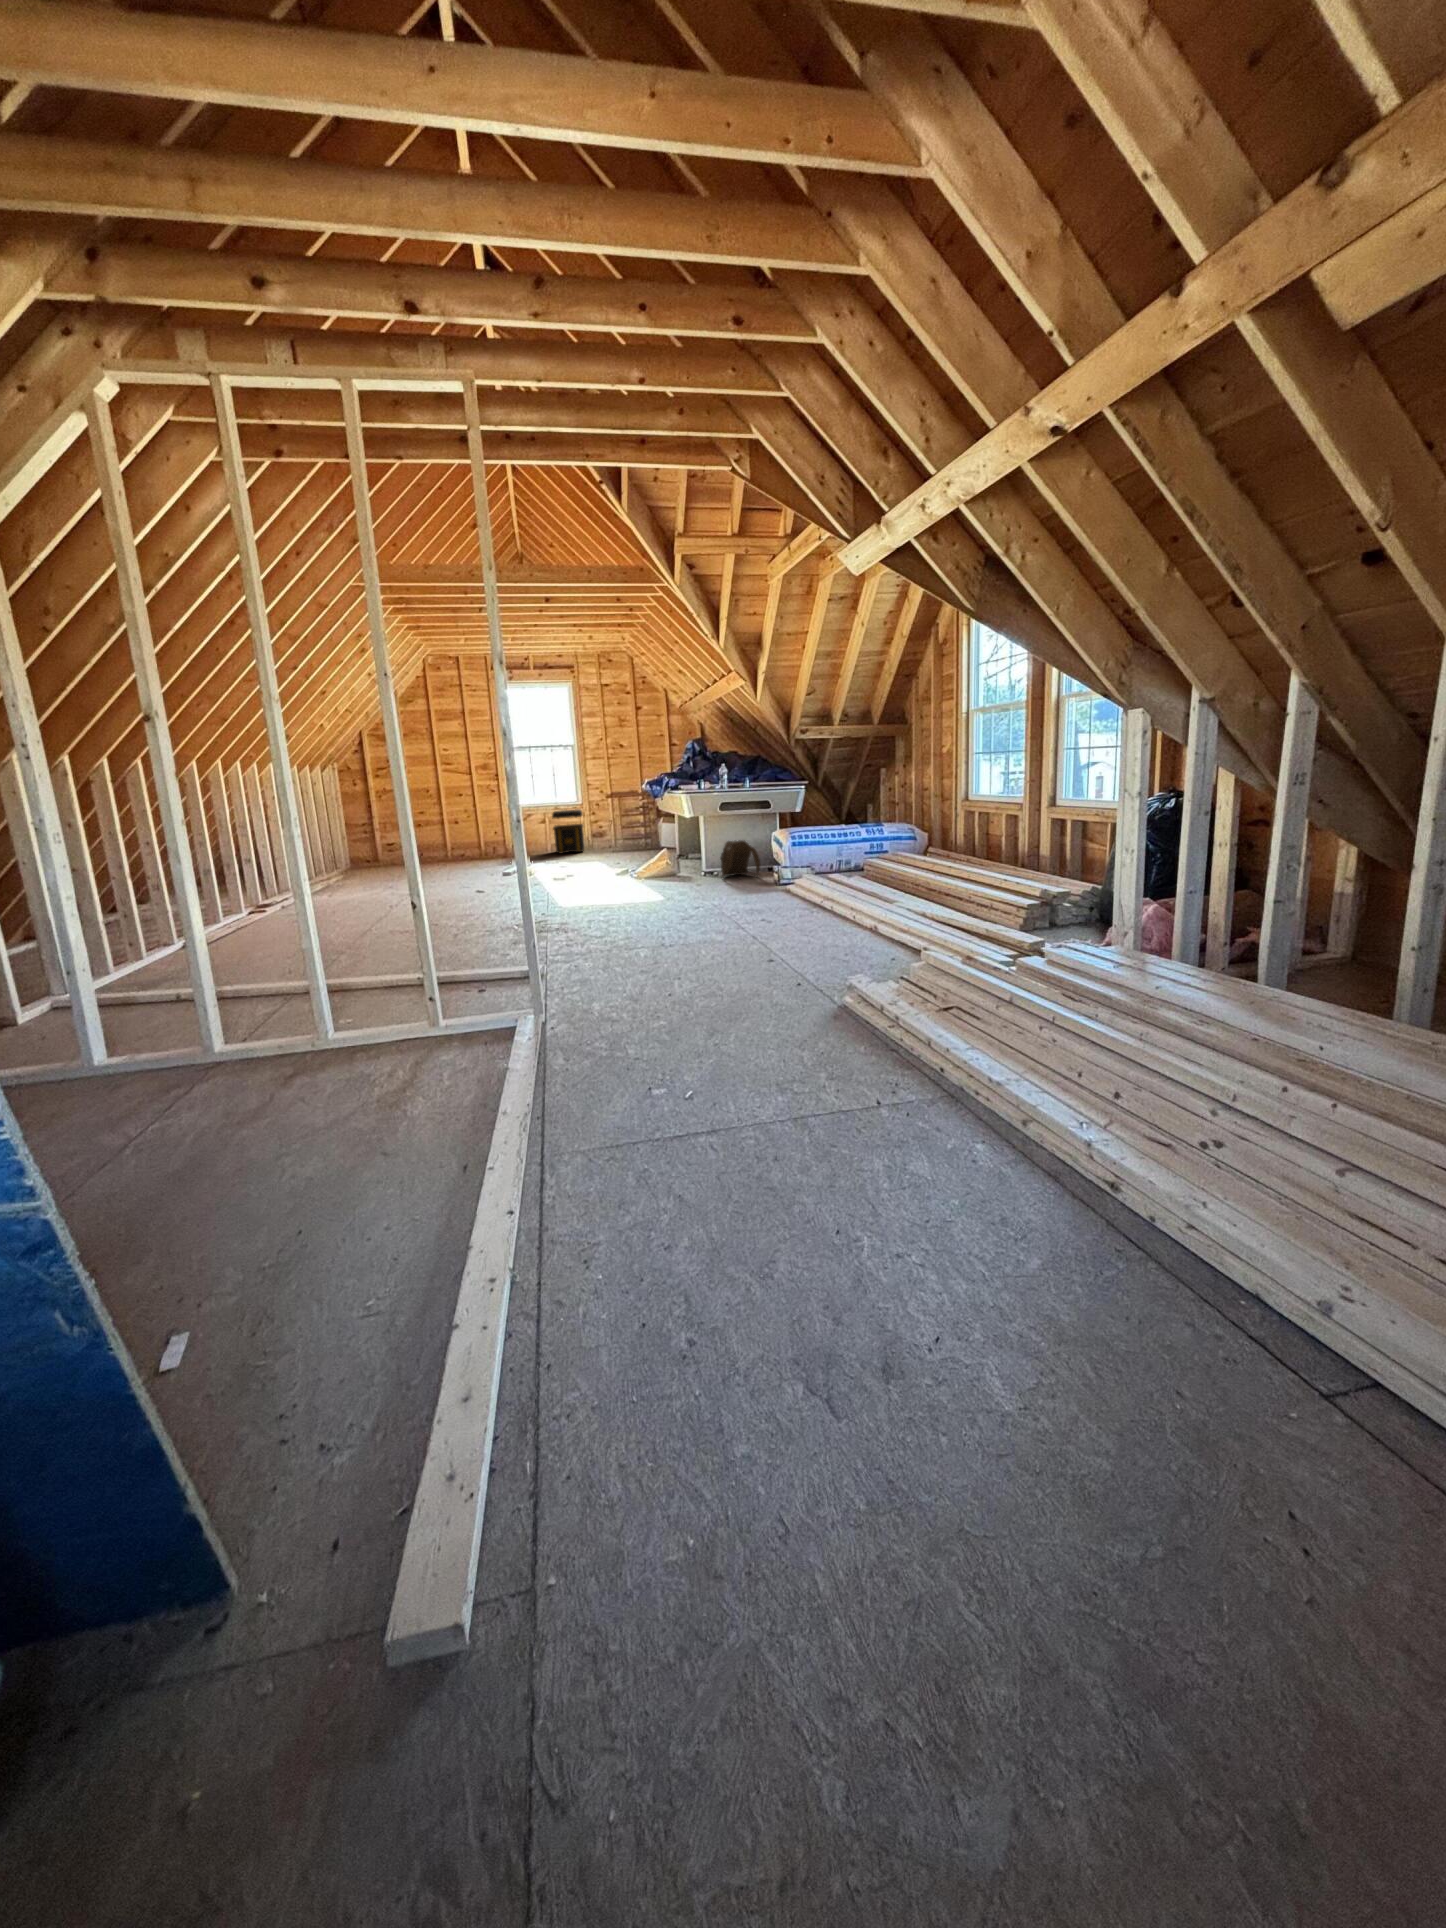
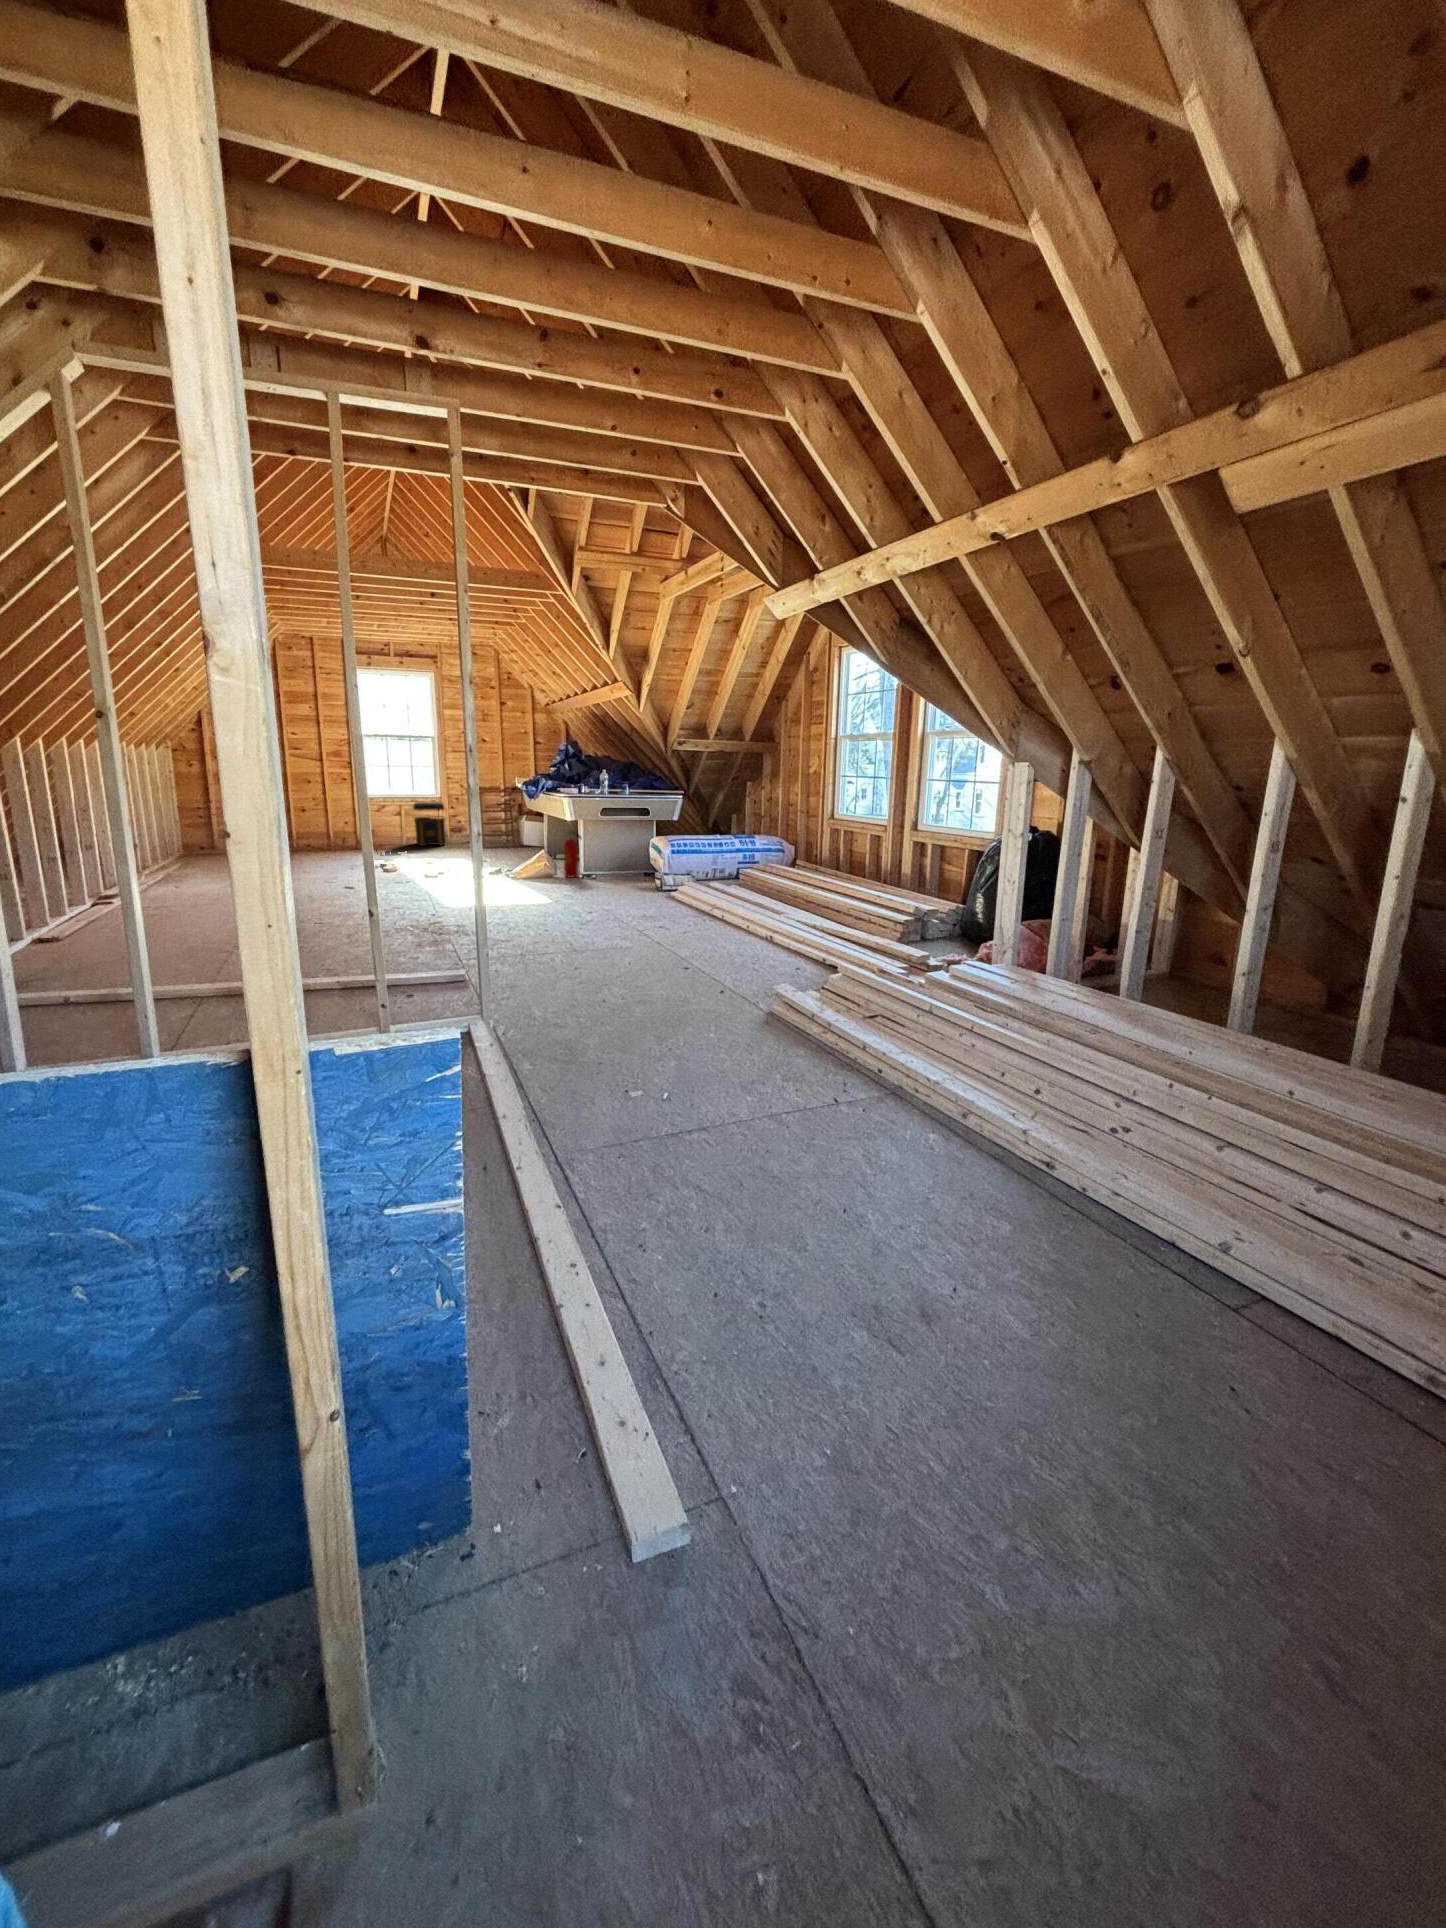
fire extinguisher: none [682,830,701,877] -> present [564,832,581,877]
backpack: present [720,840,760,878] -> none [600,844,640,881]

